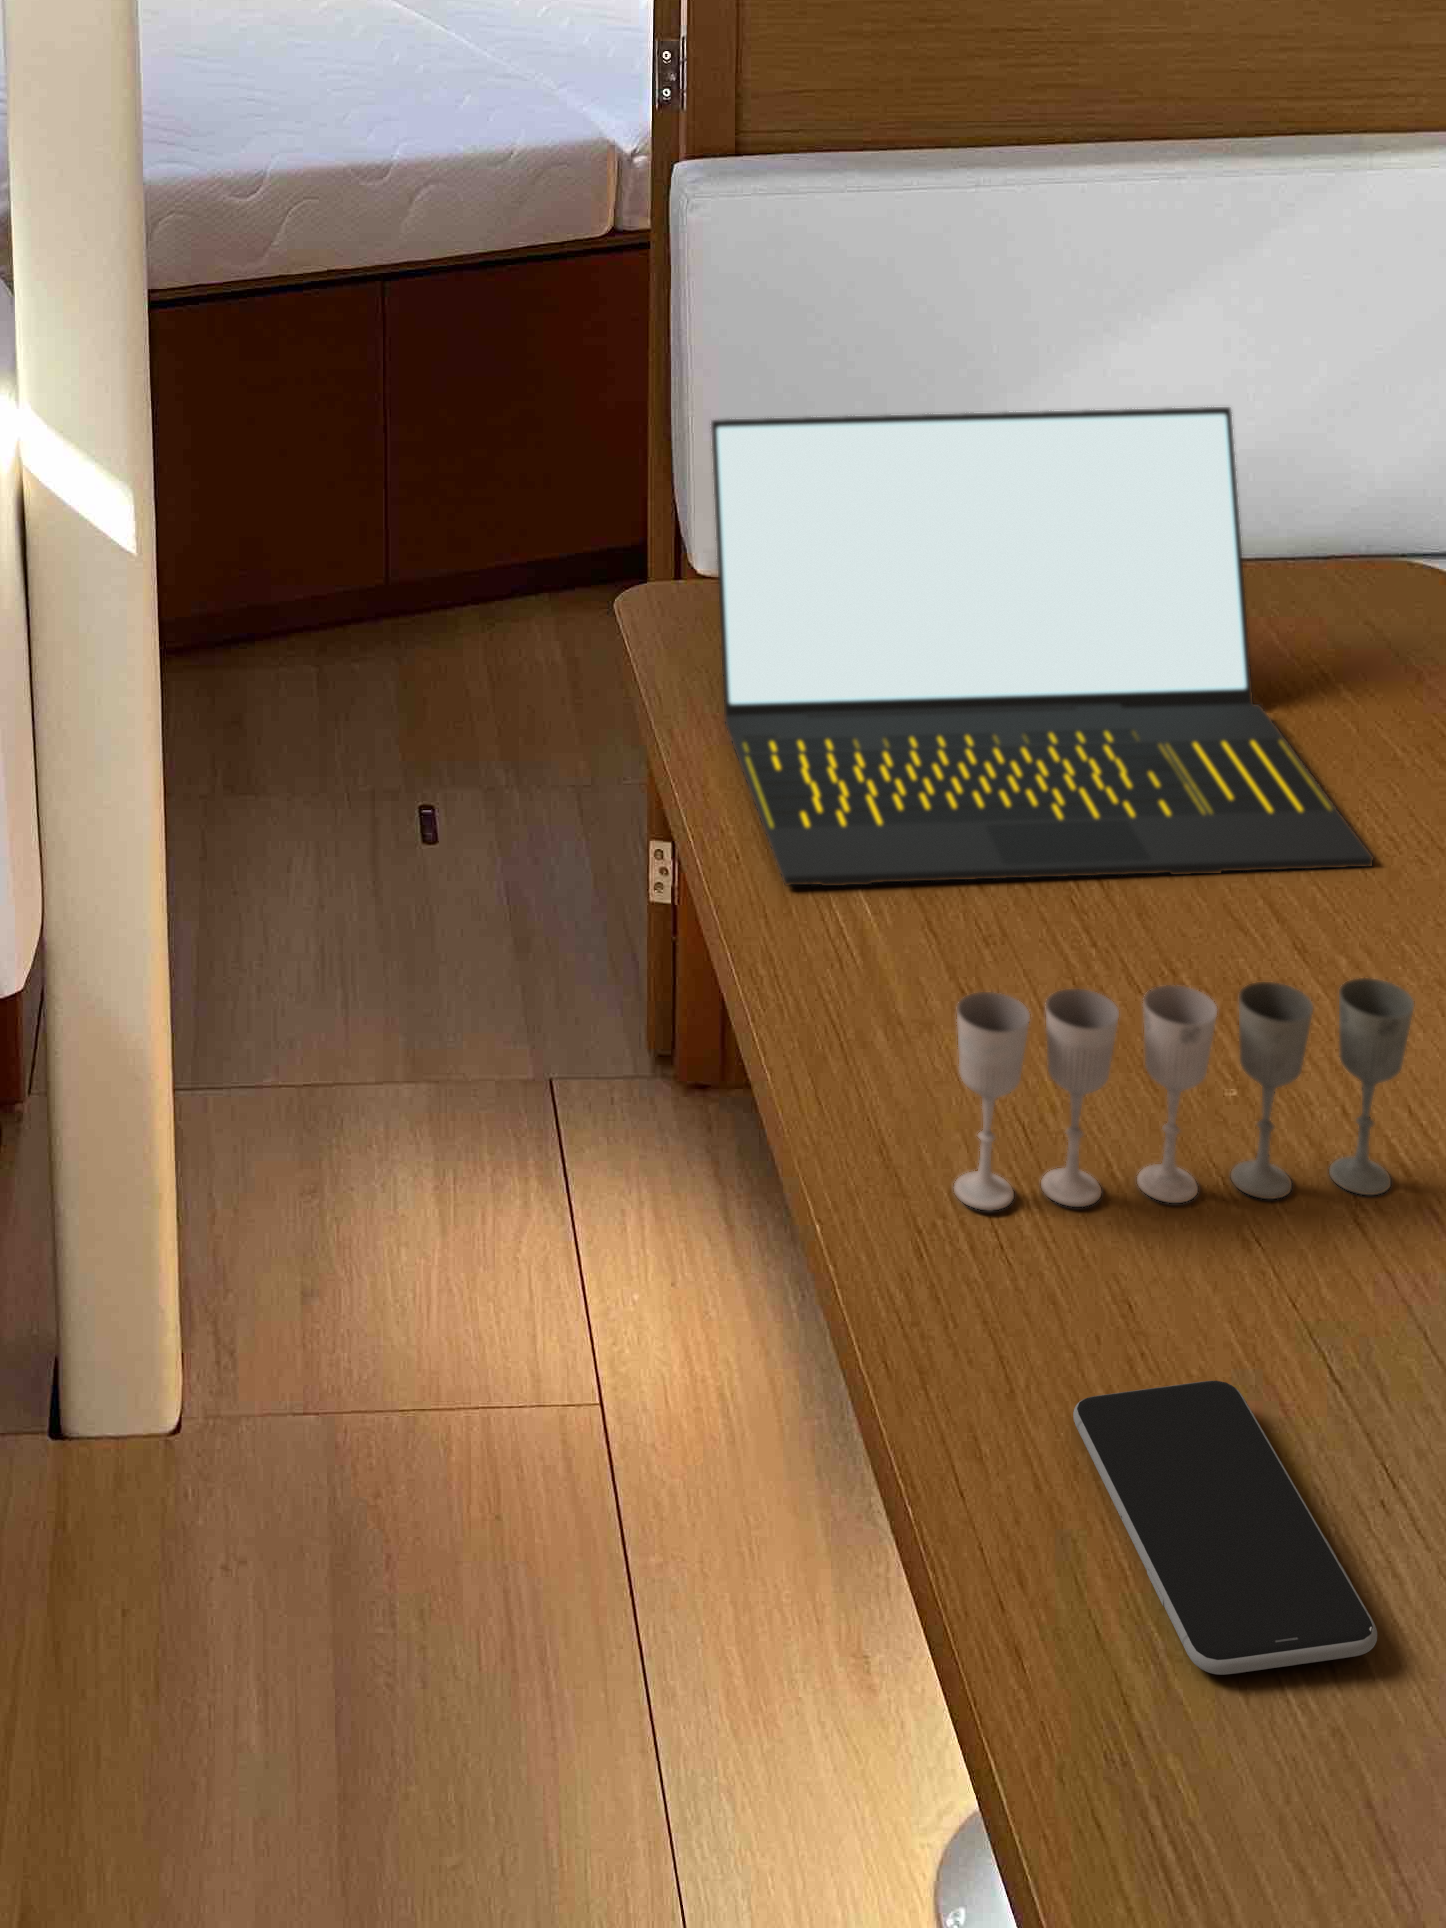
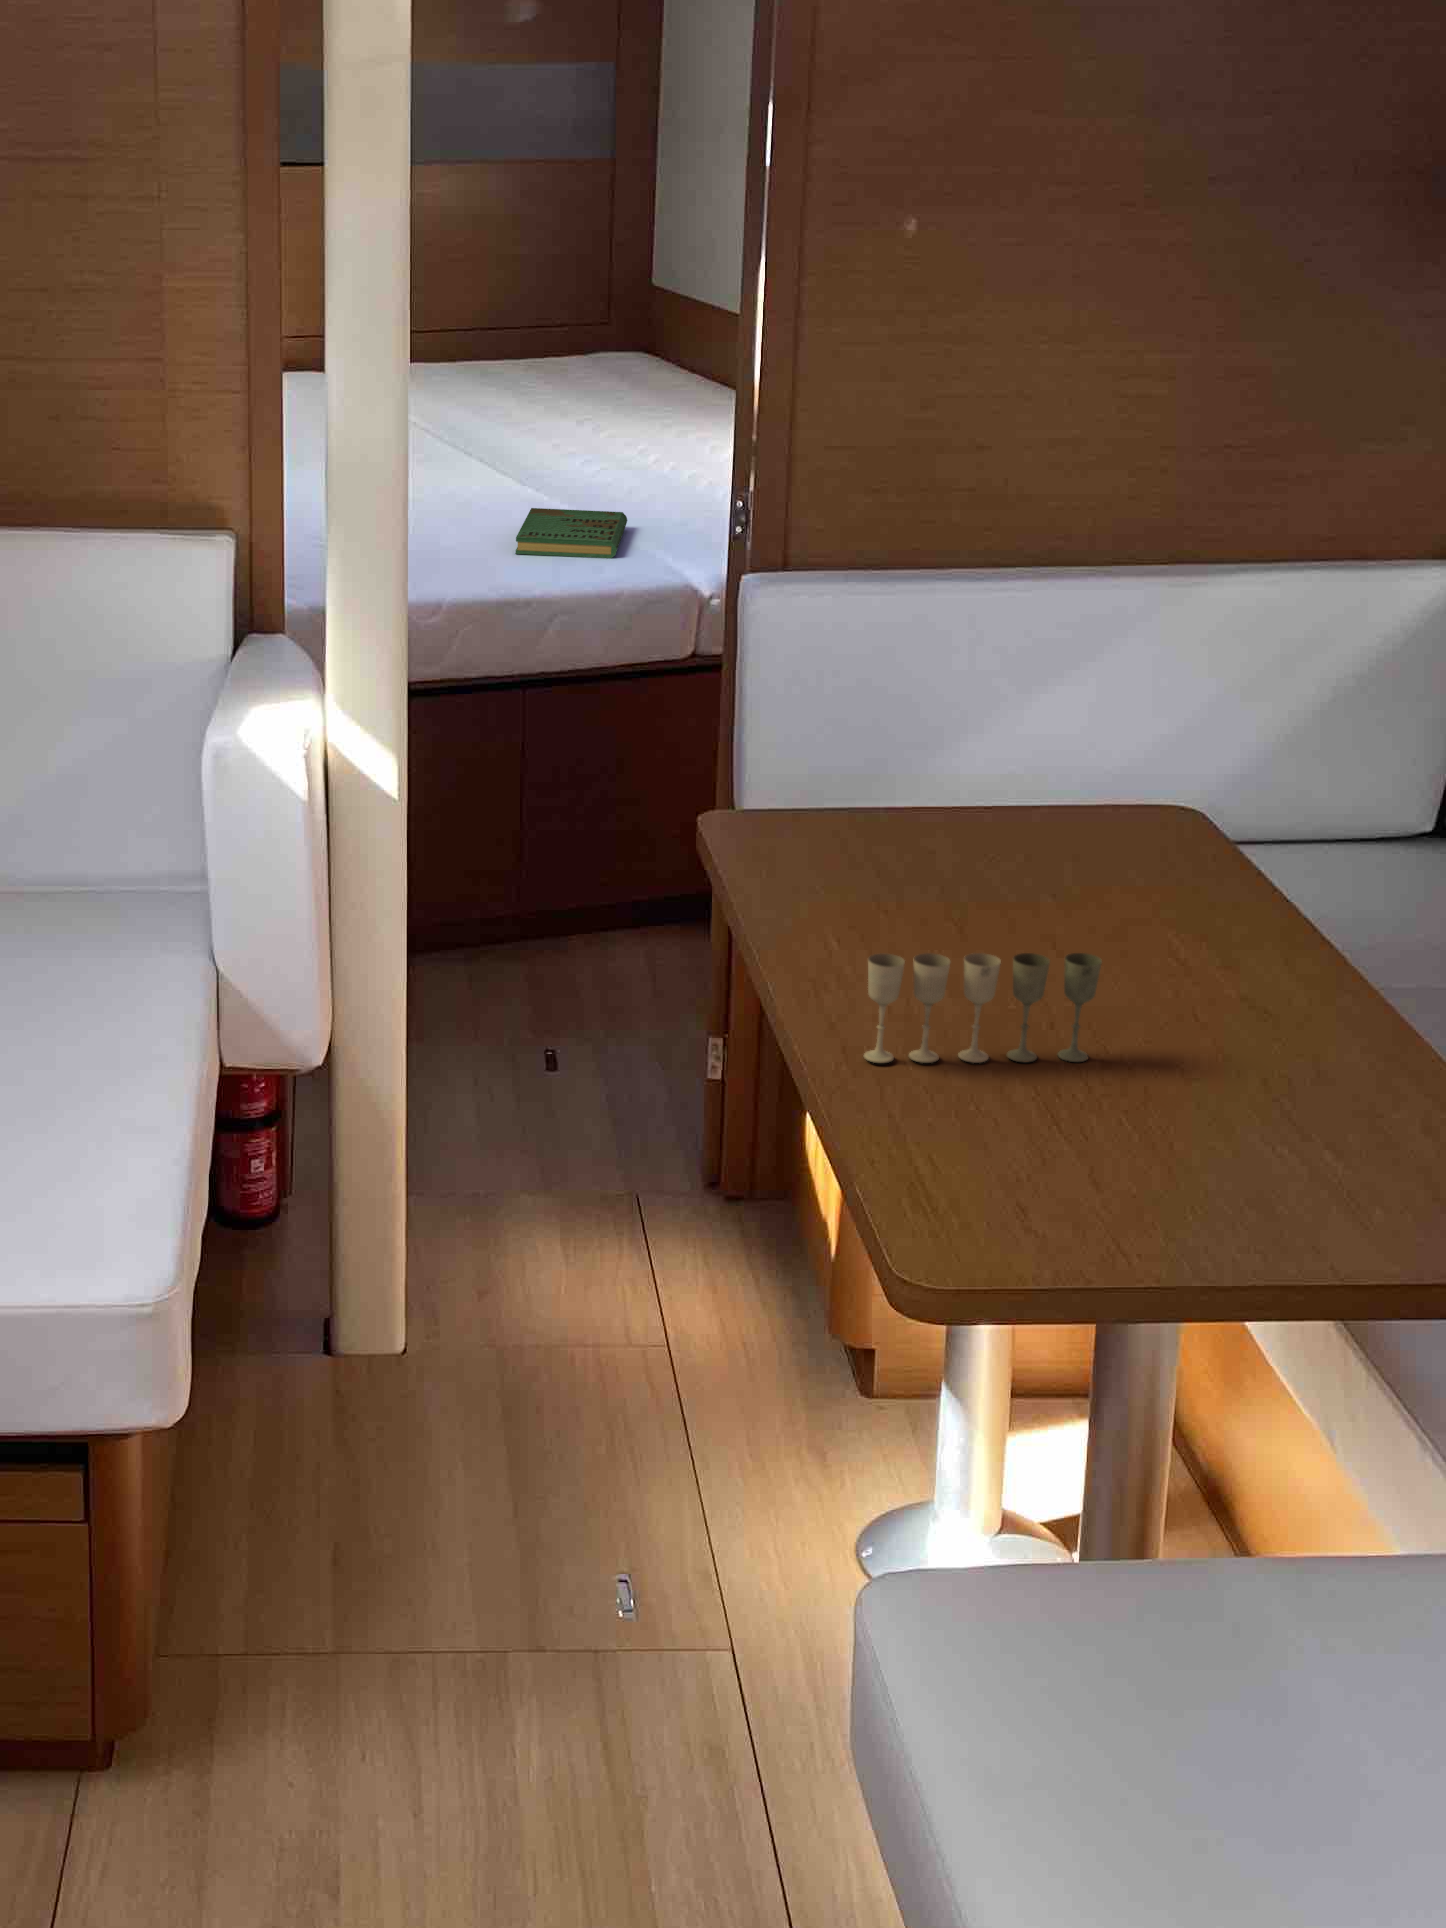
book: none [370,31,521,100] -> present [516,508,627,558]
laptop: present [711,407,1373,886] -> none [756,705,1118,950]
smartphone: present [1073,1381,1377,1675] -> none [910,1111,1034,1194]

